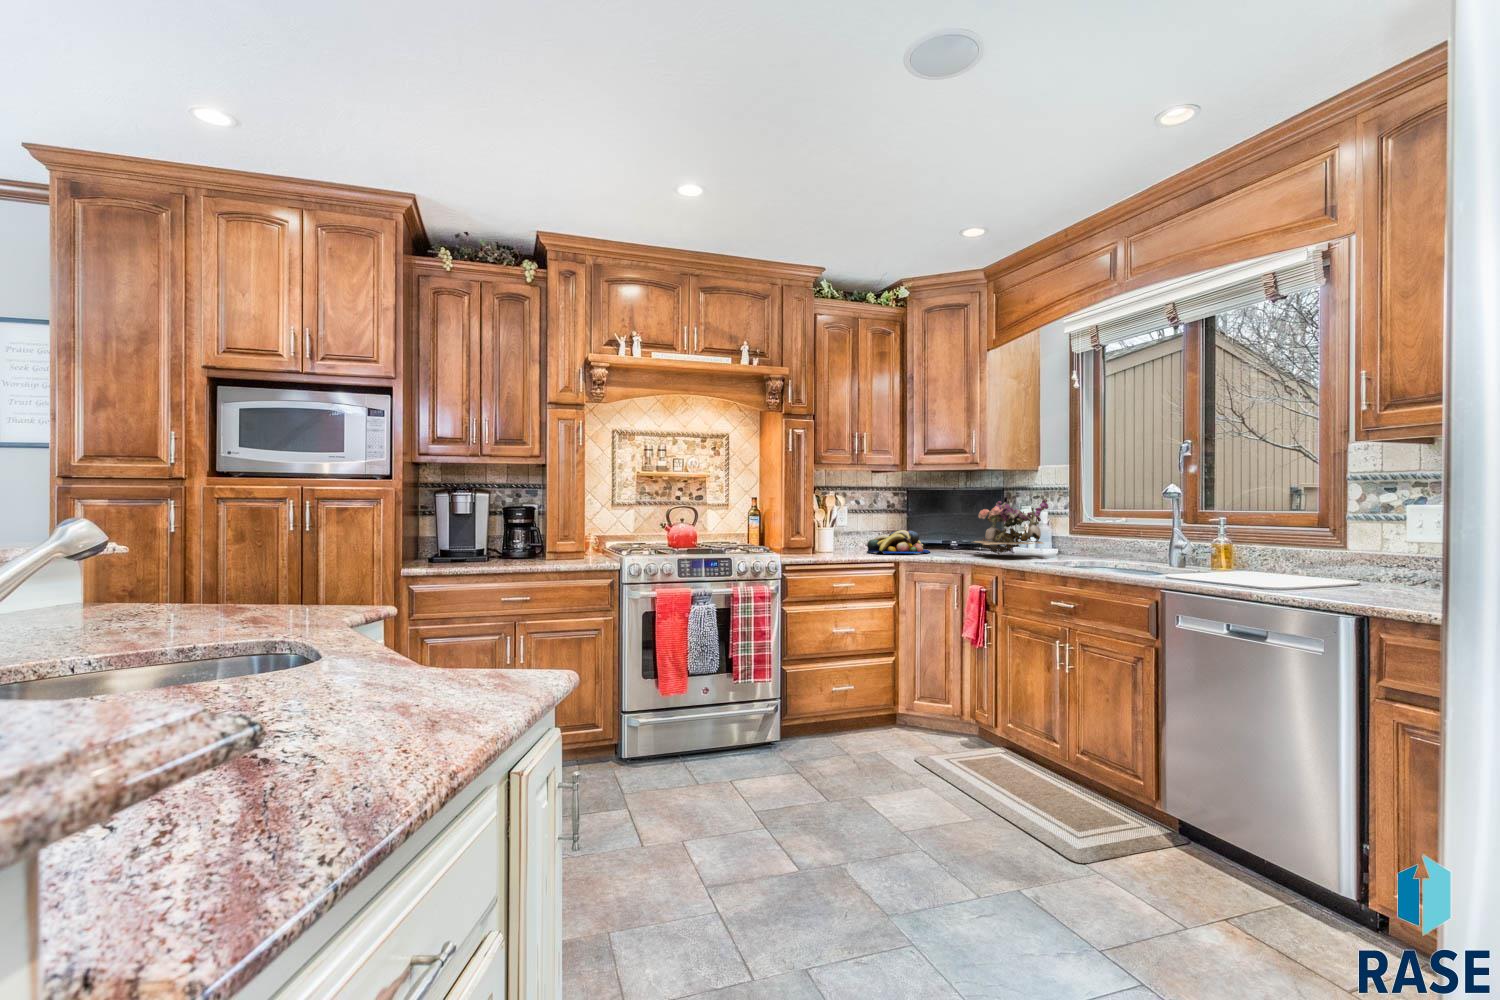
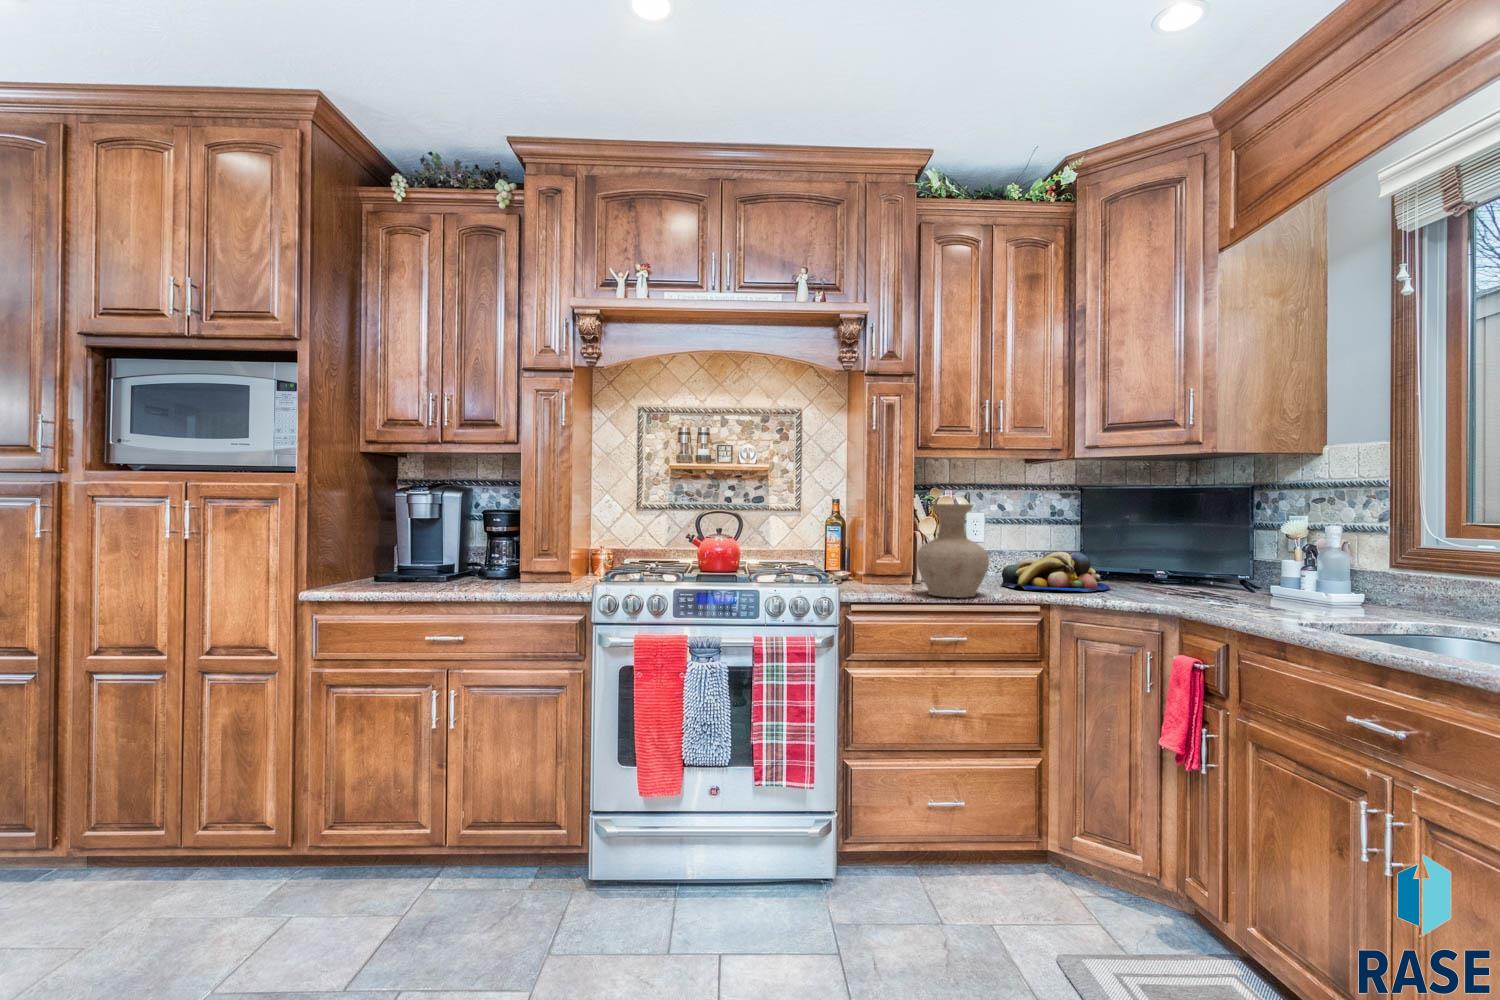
flower arrangement: present [974,498,1049,555] -> none [1179,499,1343,603]
vase: none [822,501,867,559] -> present [916,504,989,597]

